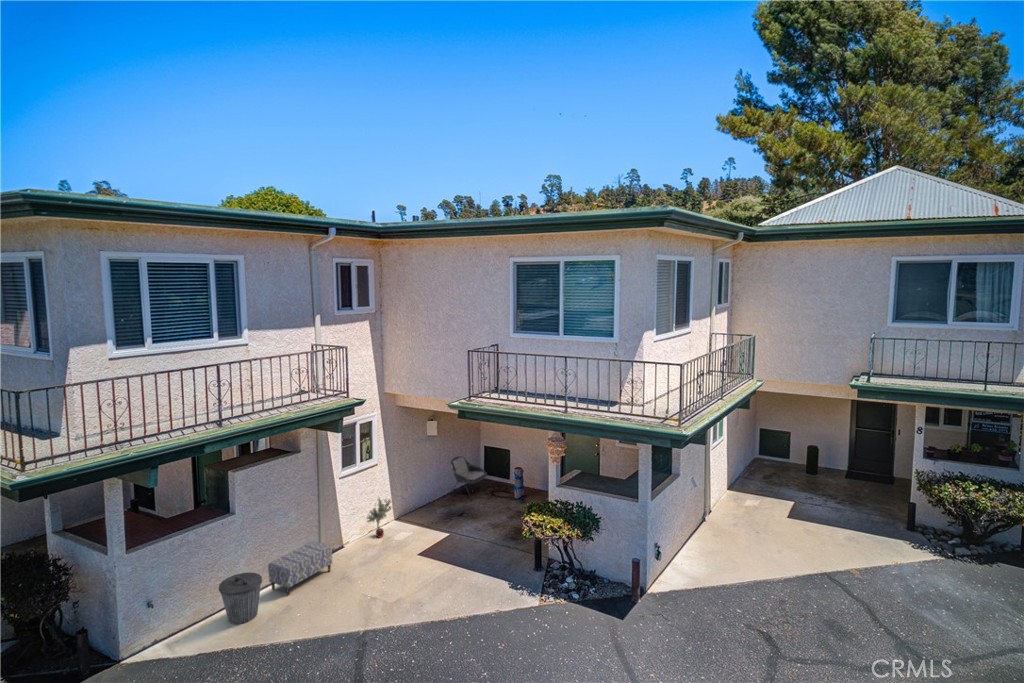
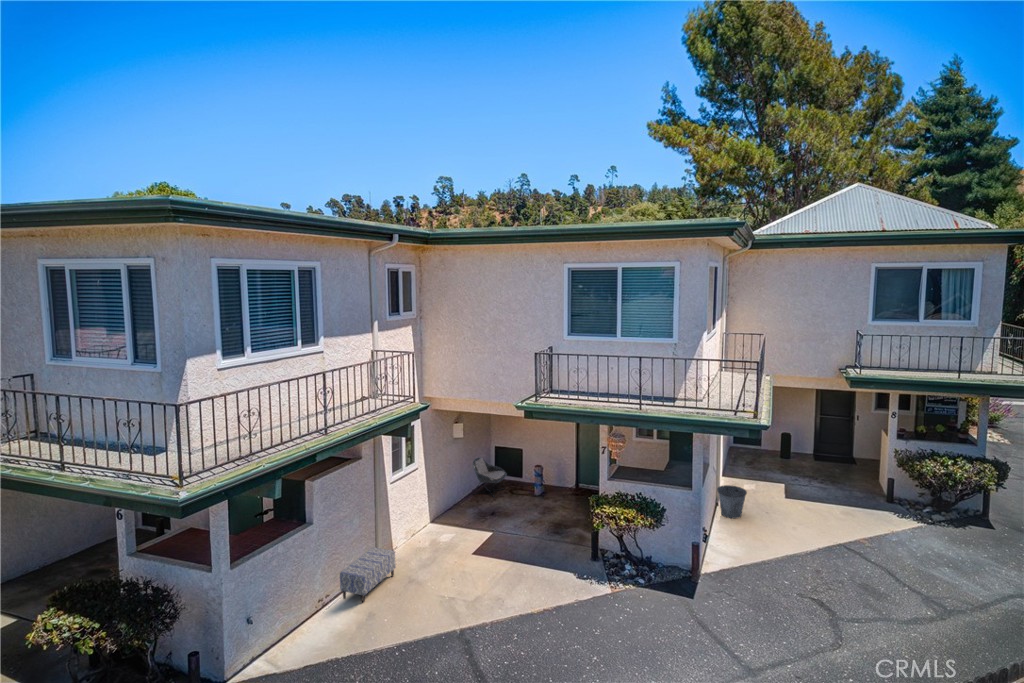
potted tree: present [367,497,391,538] -> none [412,500,435,540]
trash can: present [219,572,262,624] -> present [717,485,747,518]

